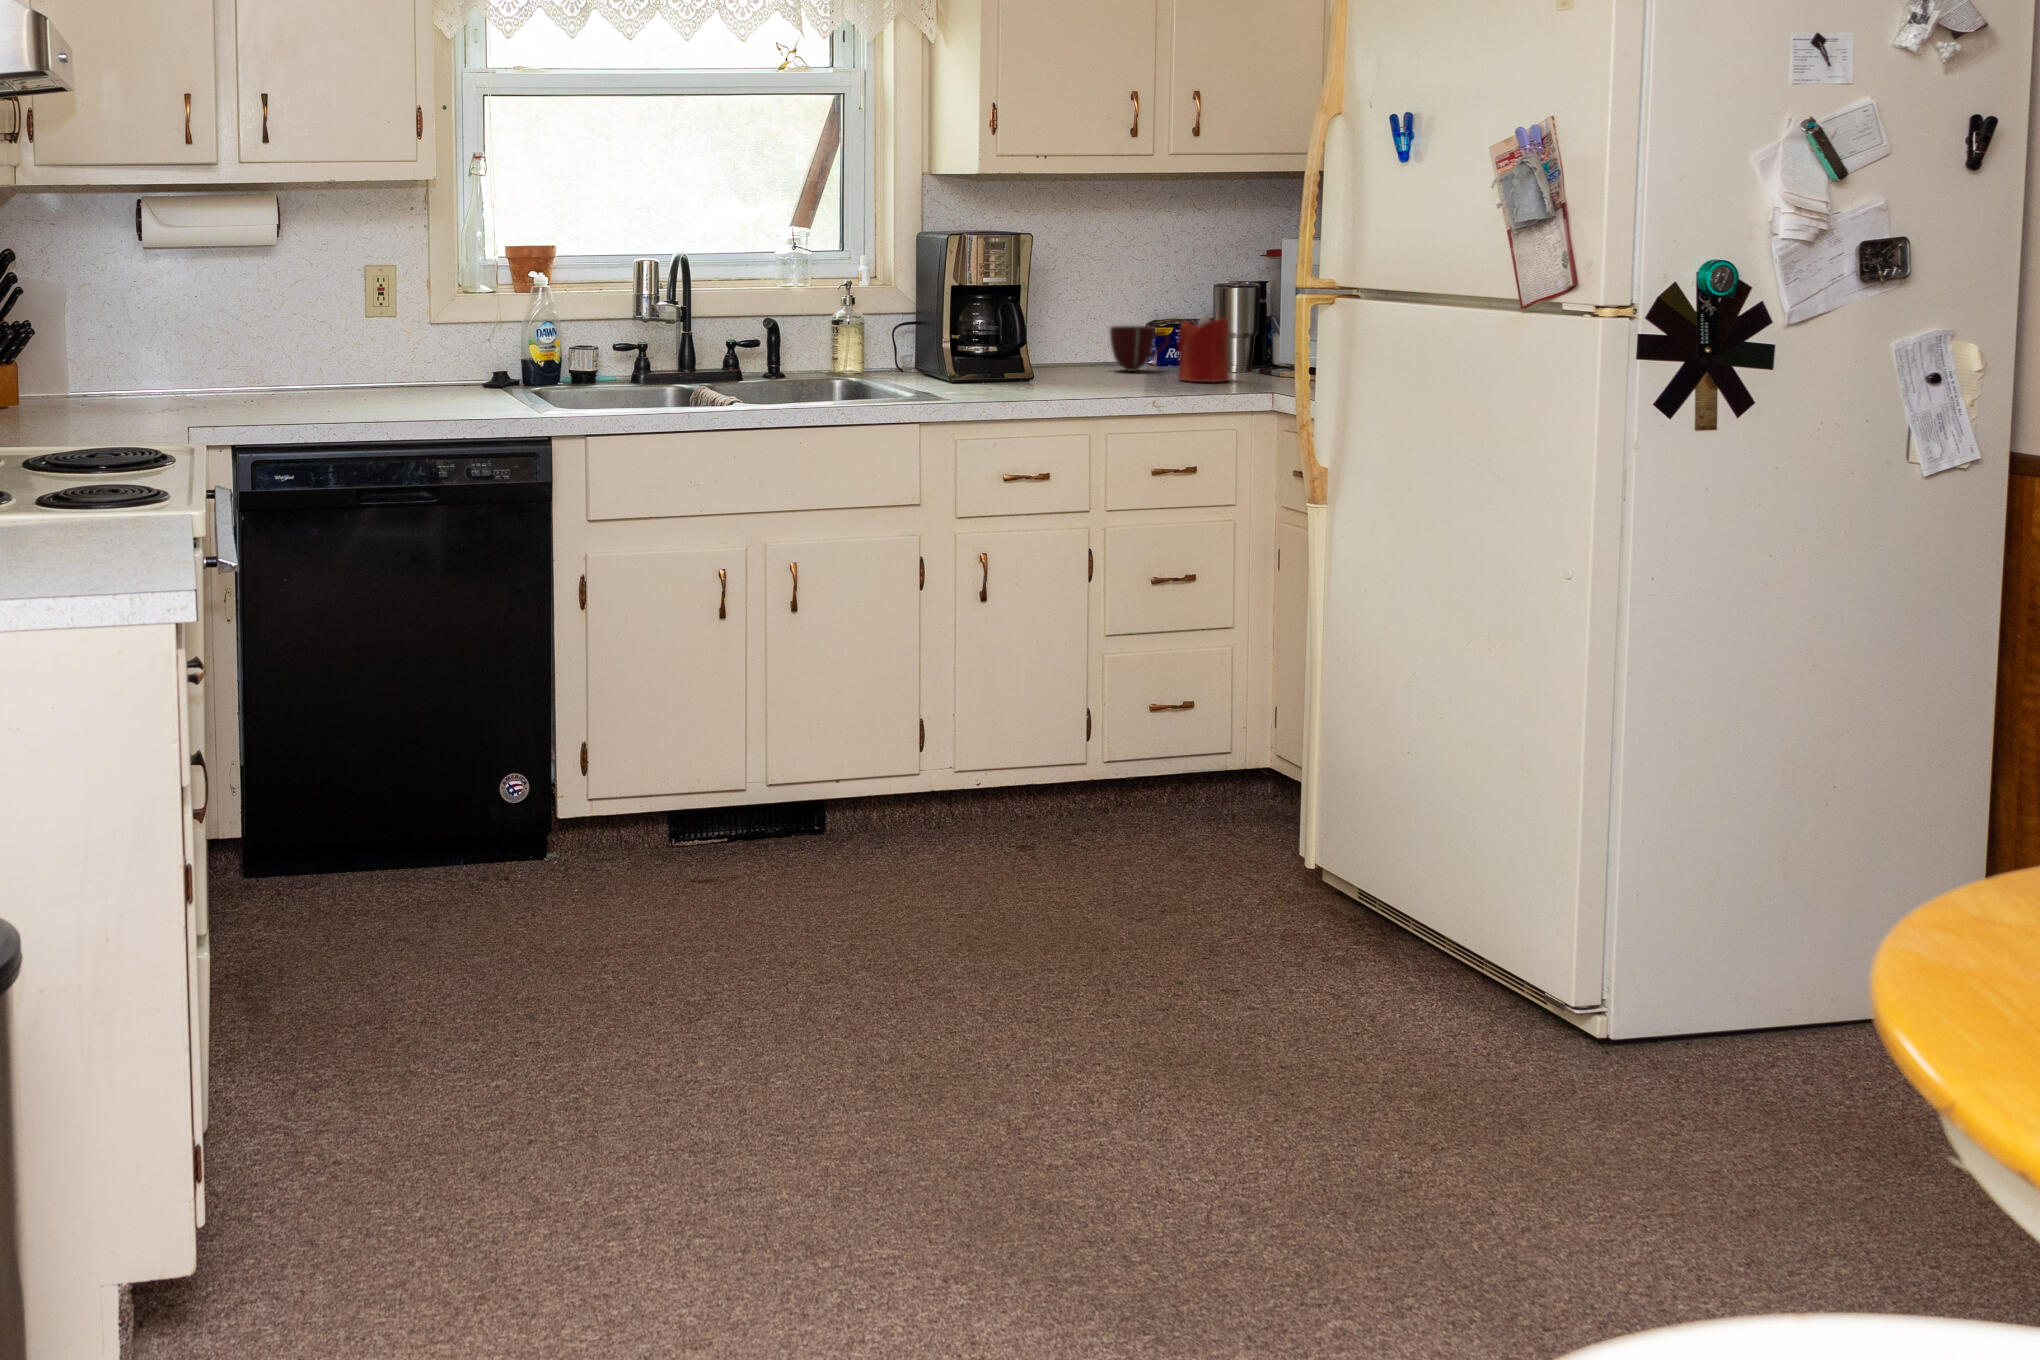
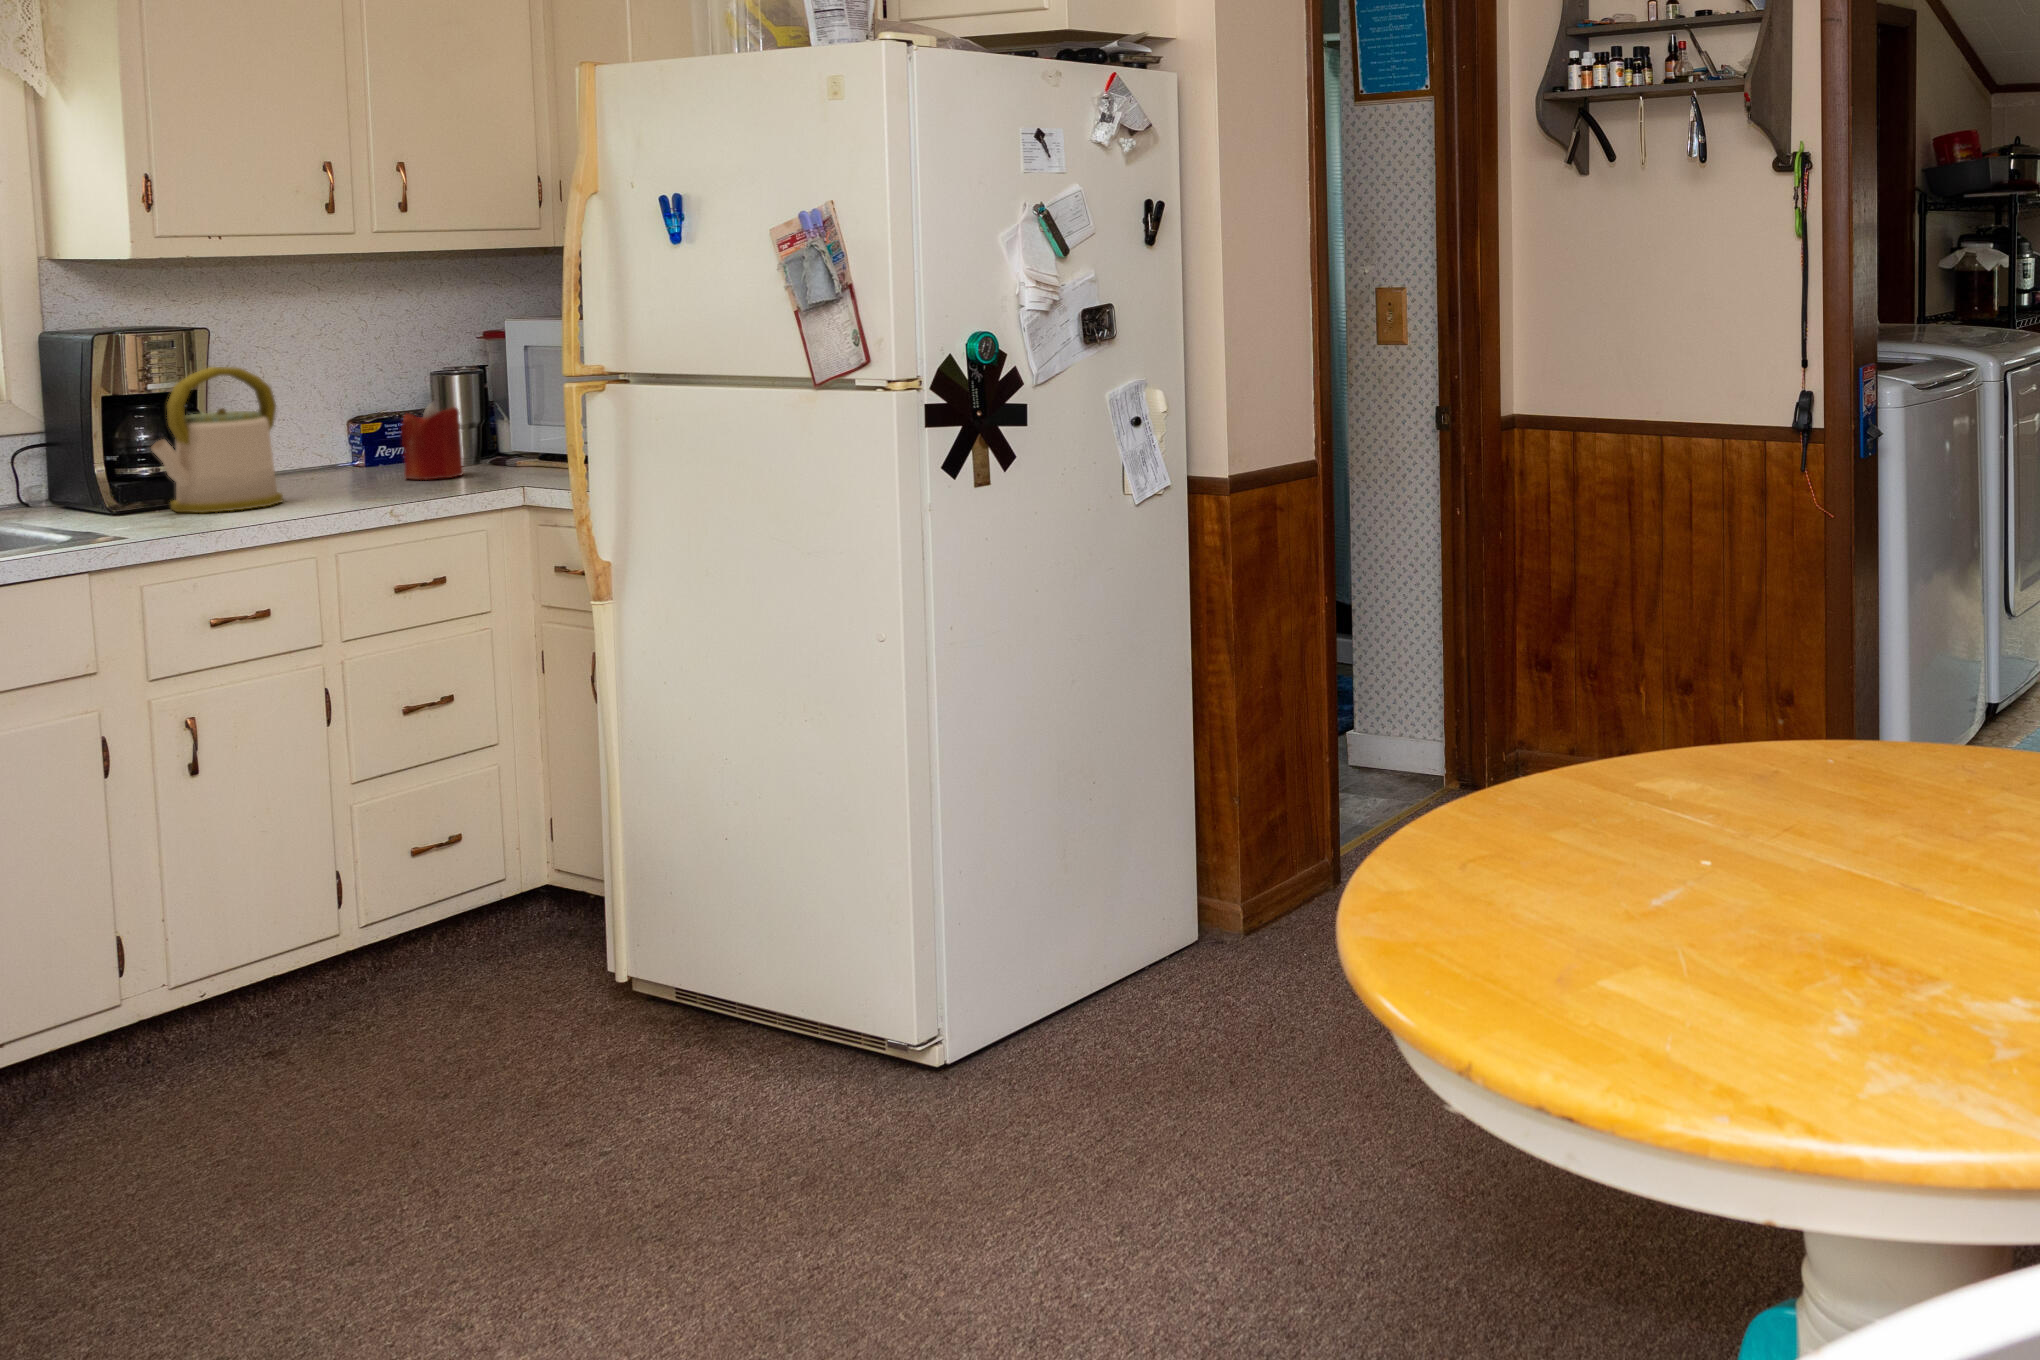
kettle: none [982,269,1077,391] -> present [151,367,283,513]
mug: present [1110,326,1169,371] -> none [309,421,384,474]

